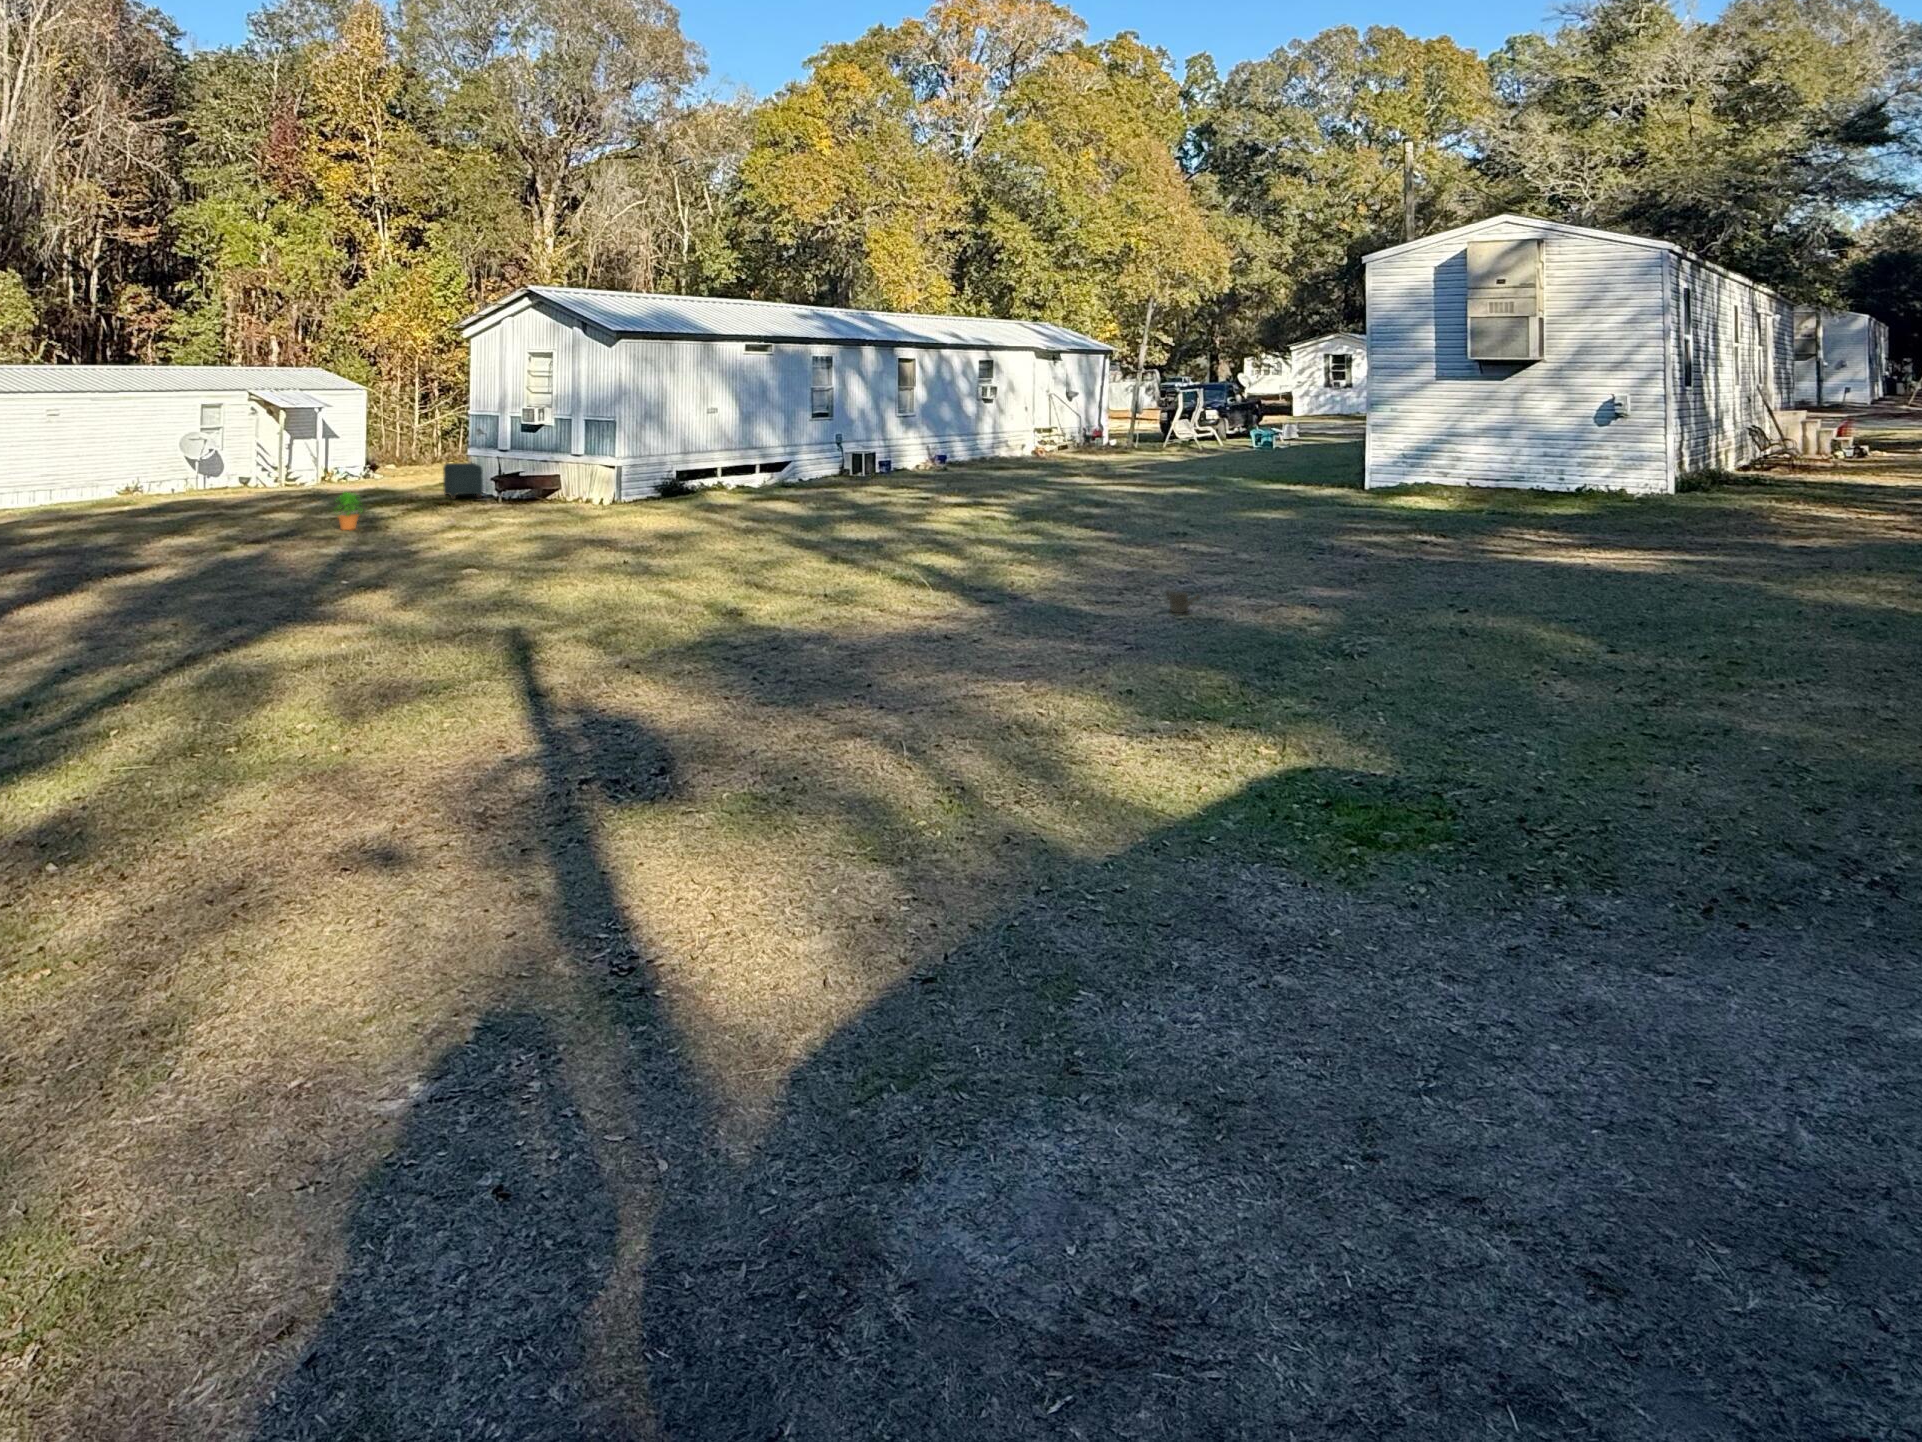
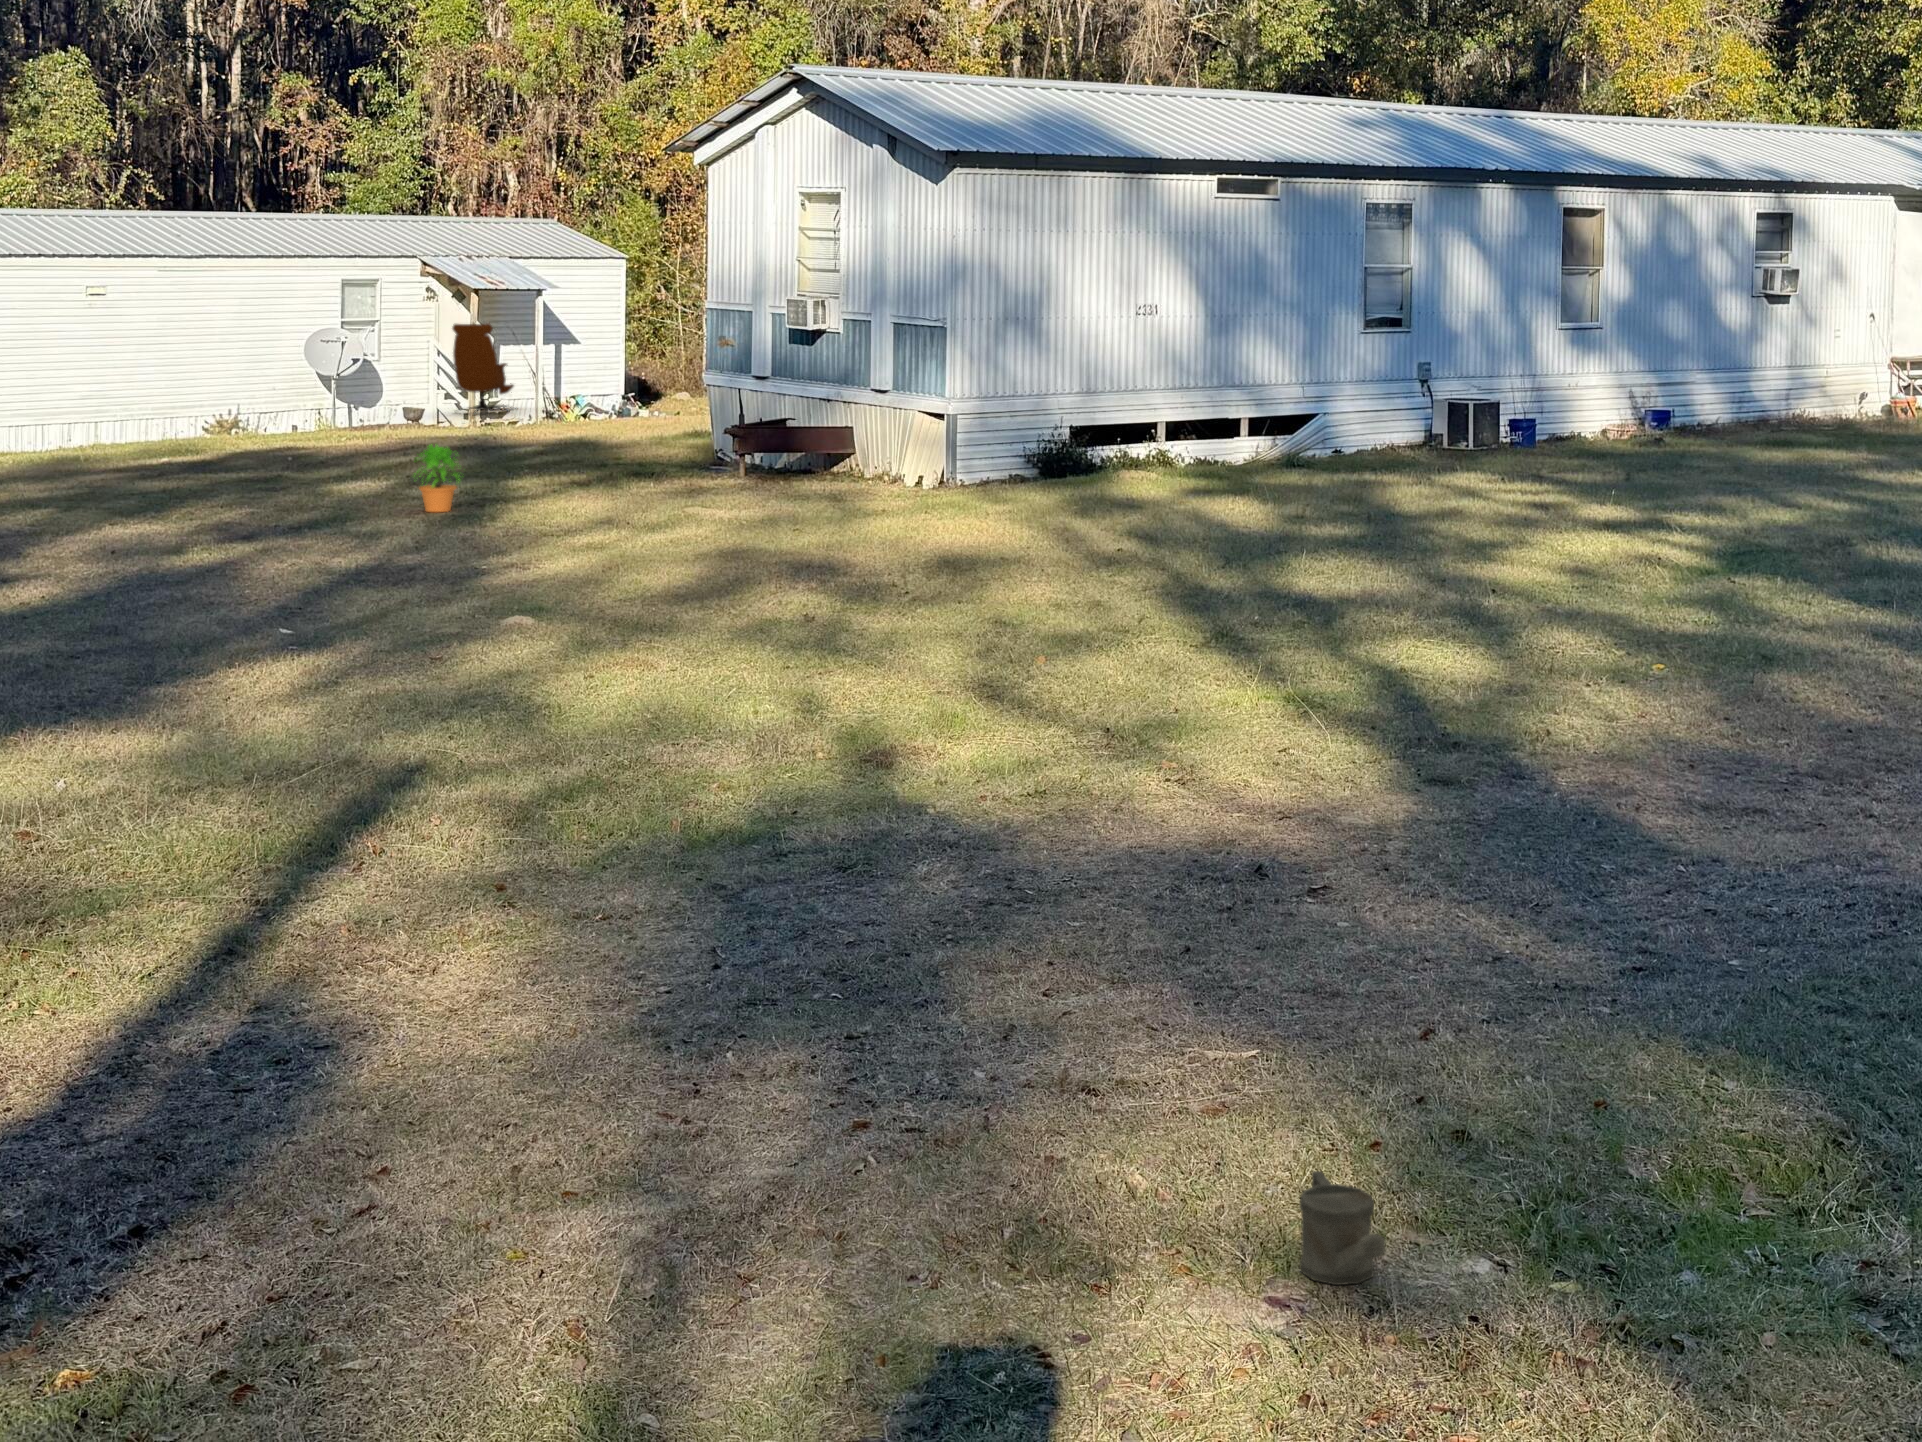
lounge chair: none [279,428,316,481] -> present [453,324,514,413]
bench: present [443,463,483,499] -> none [668,395,728,463]
watering can: present [1166,591,1200,613] -> present [1300,1171,1385,1285]

